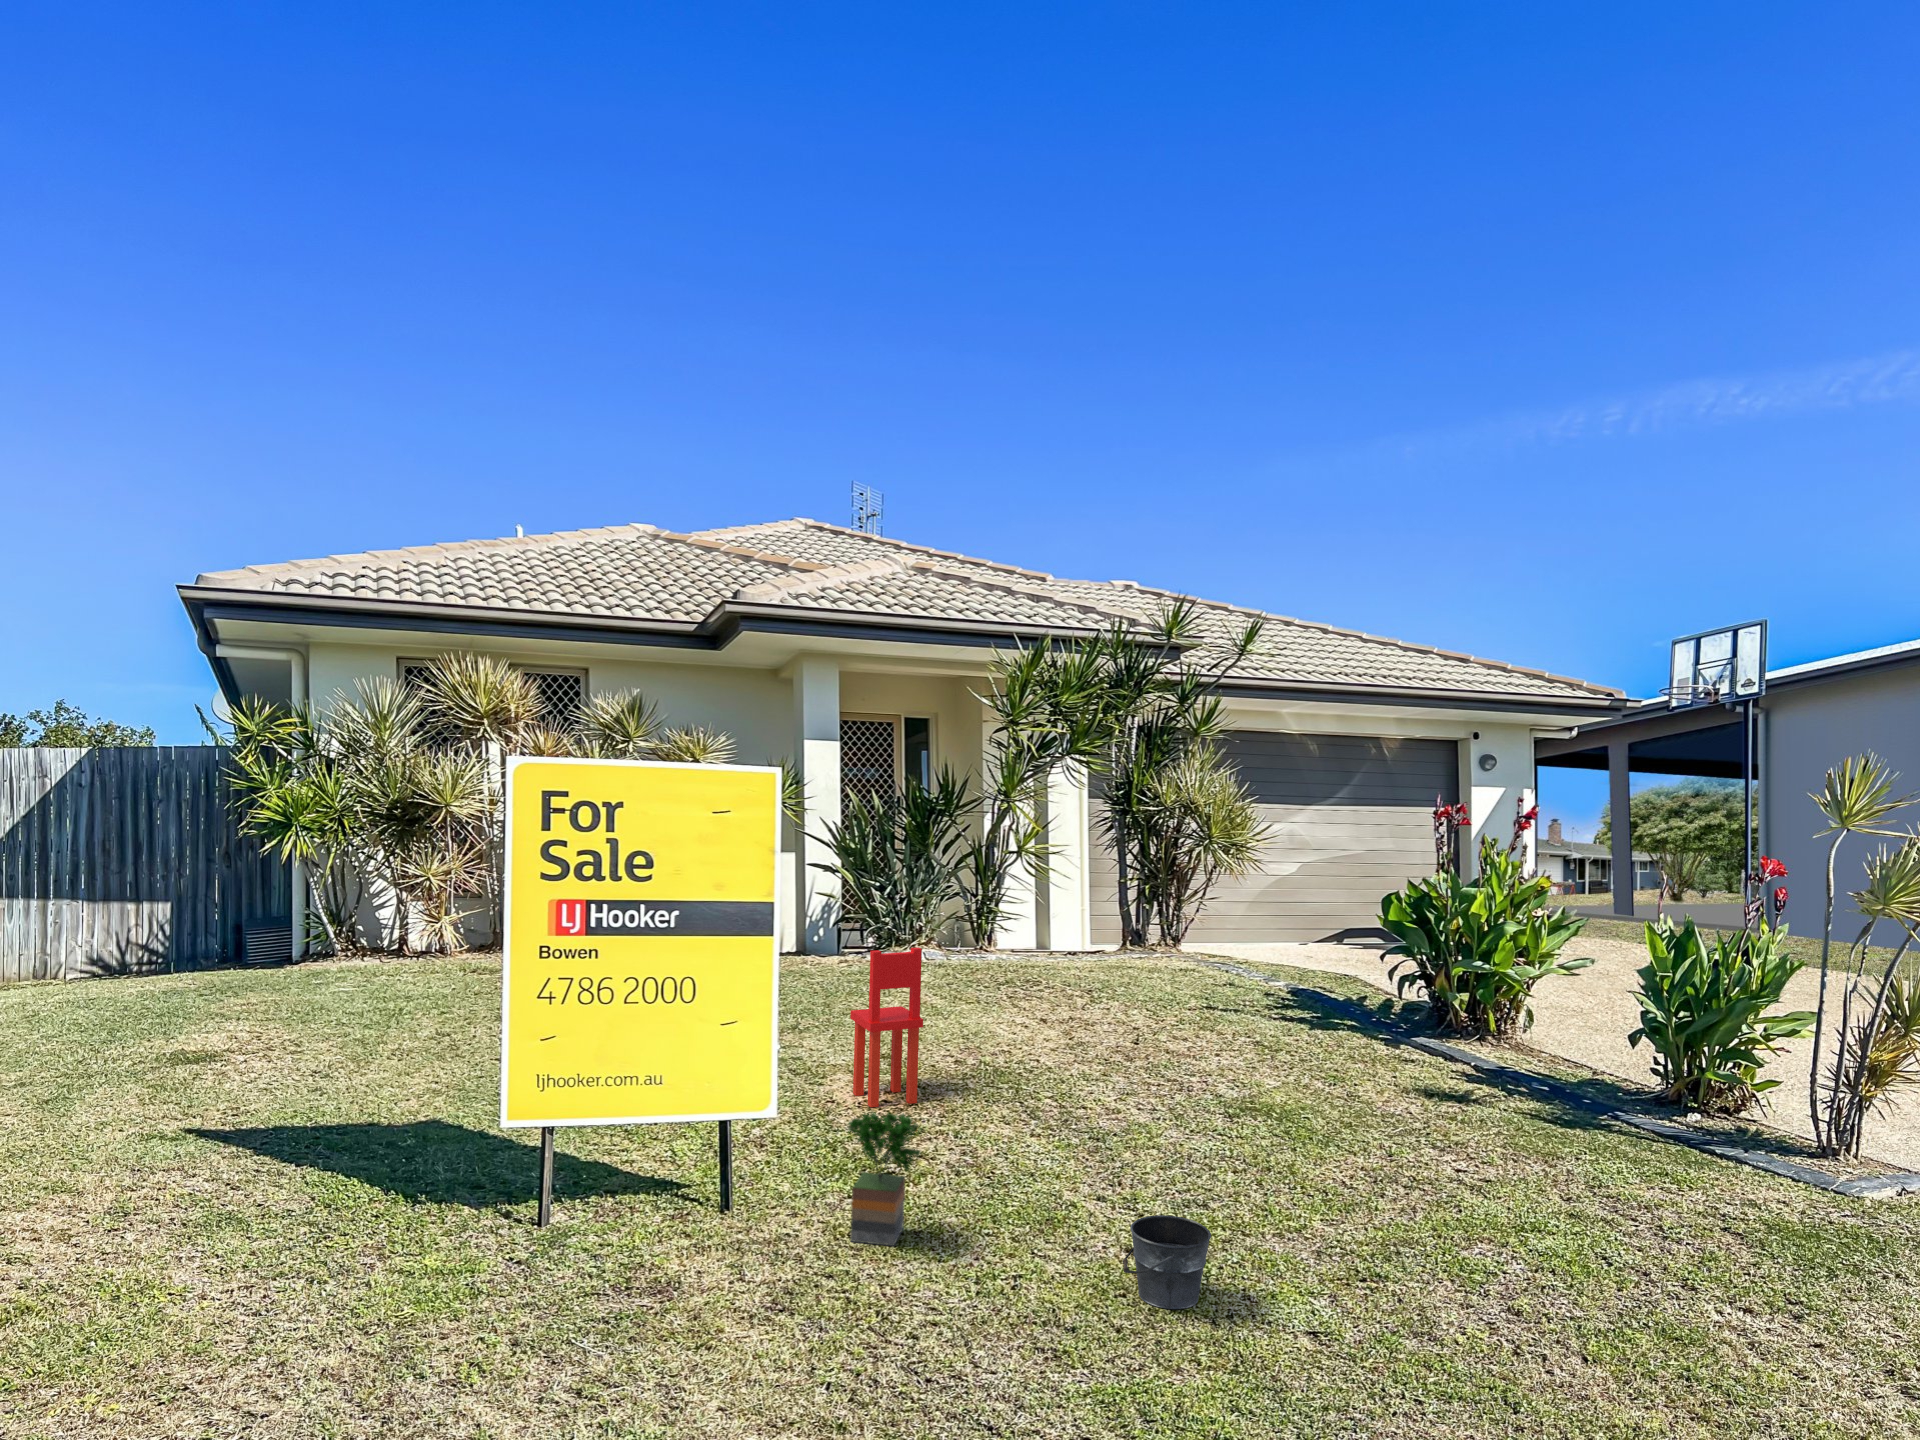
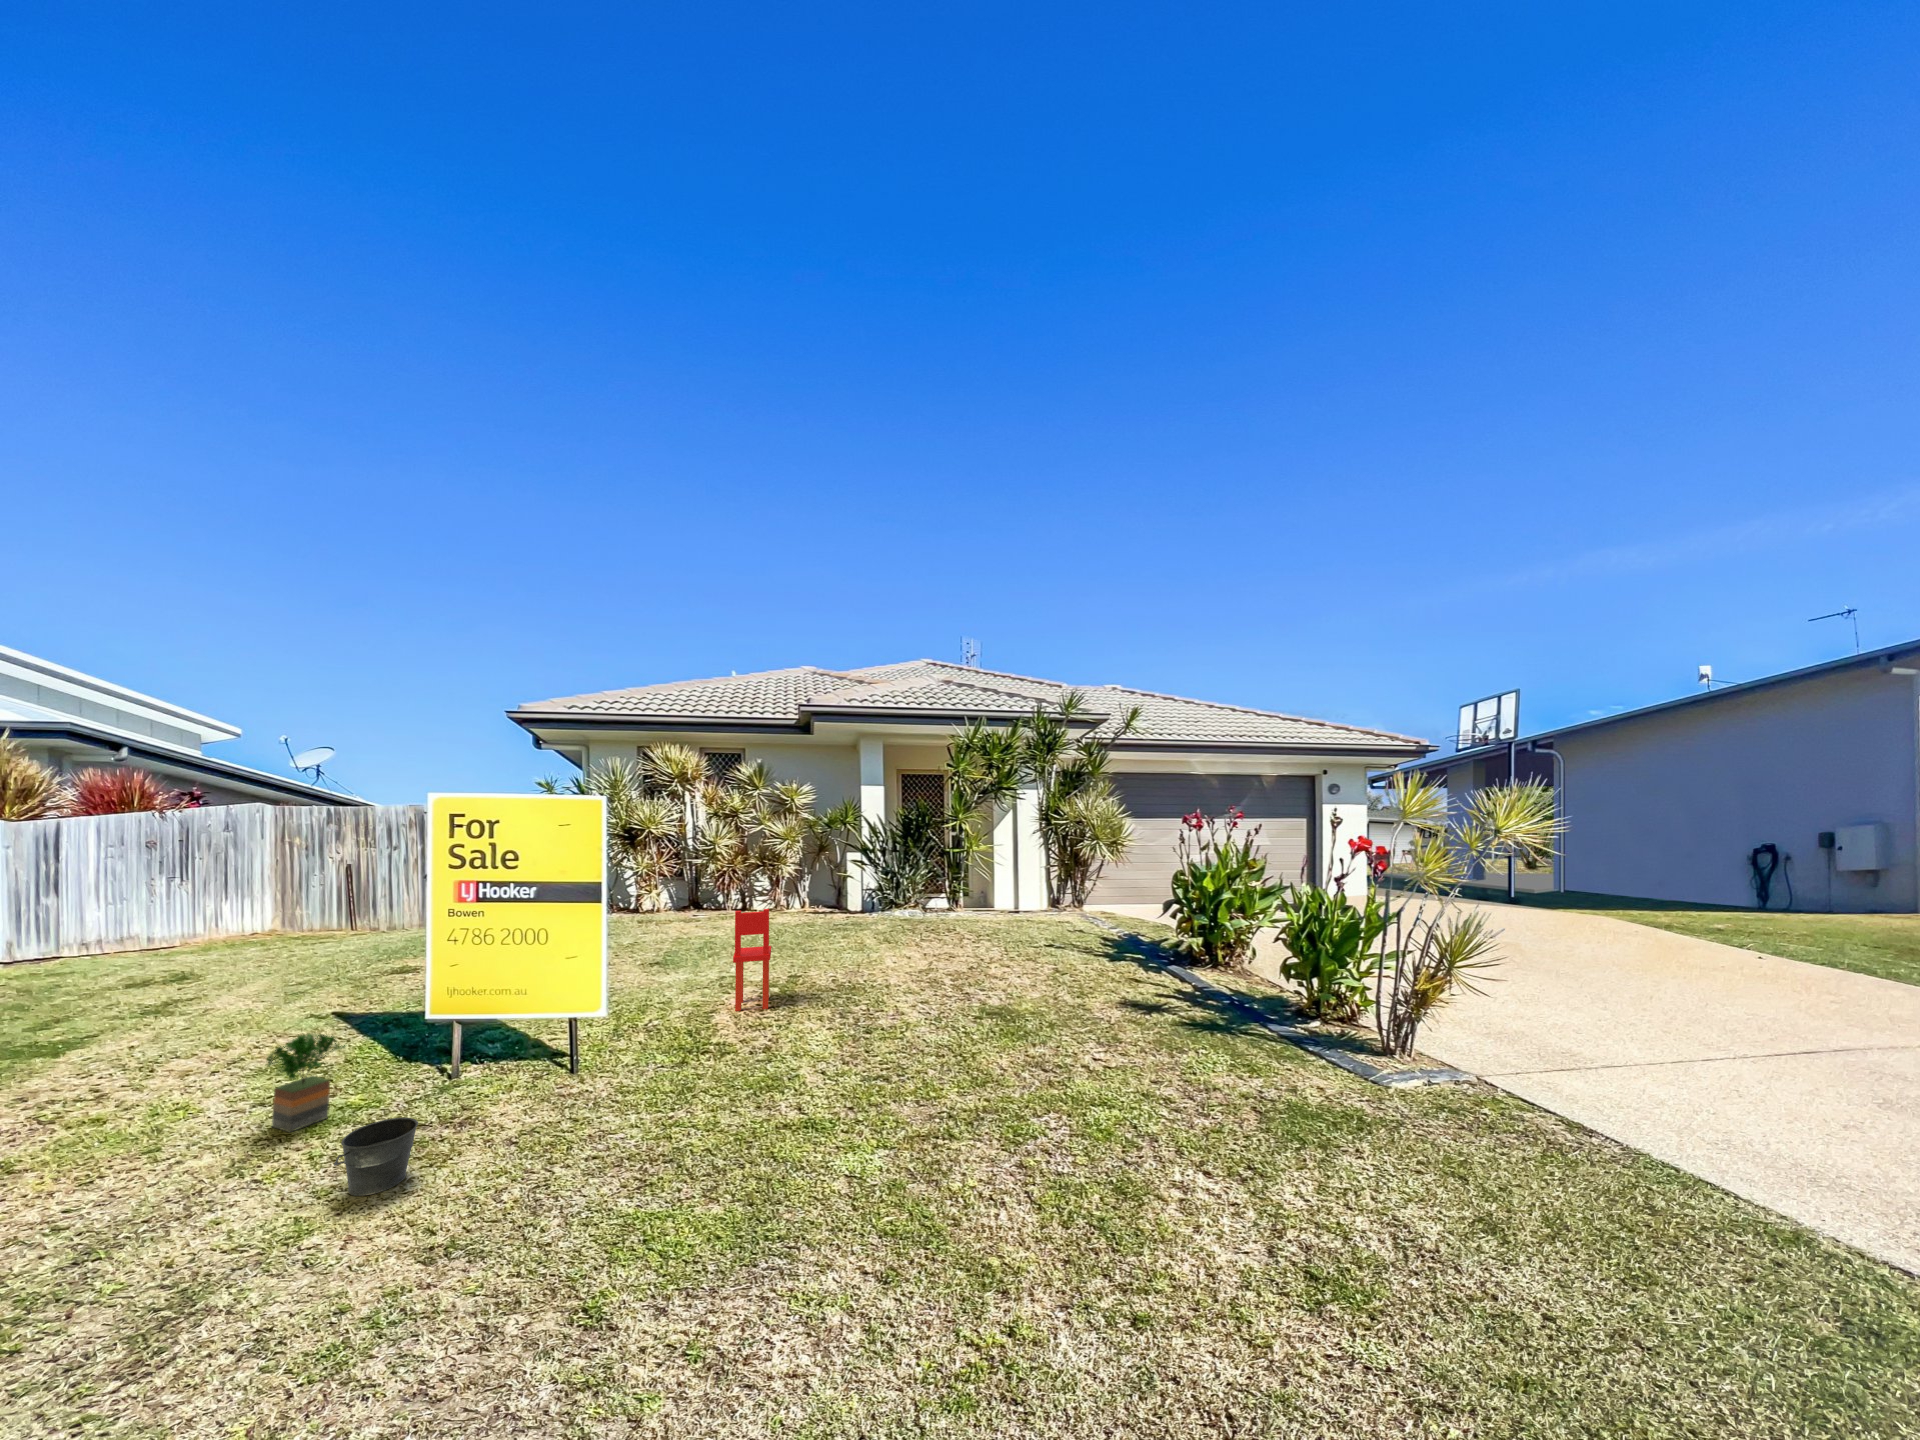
potted tree: present [845,1112,922,1246] -> present [267,1034,345,1132]
bucket: present [1123,1215,1211,1309] -> present [334,1118,418,1196]

